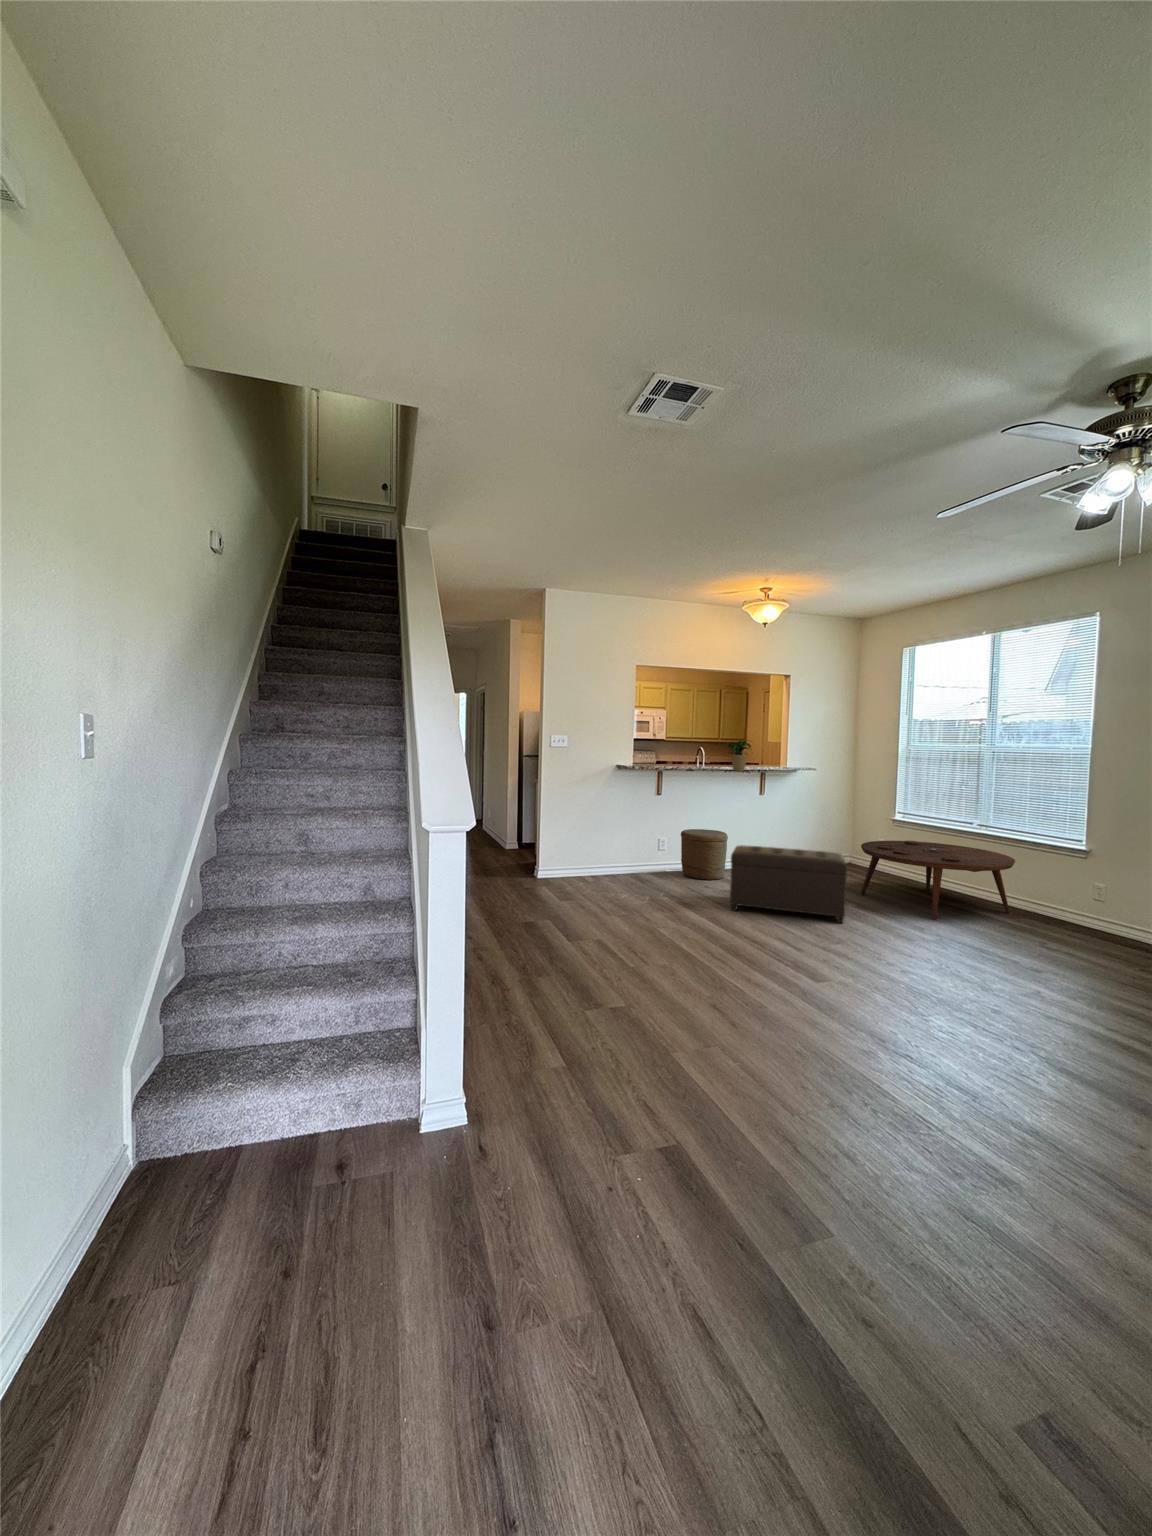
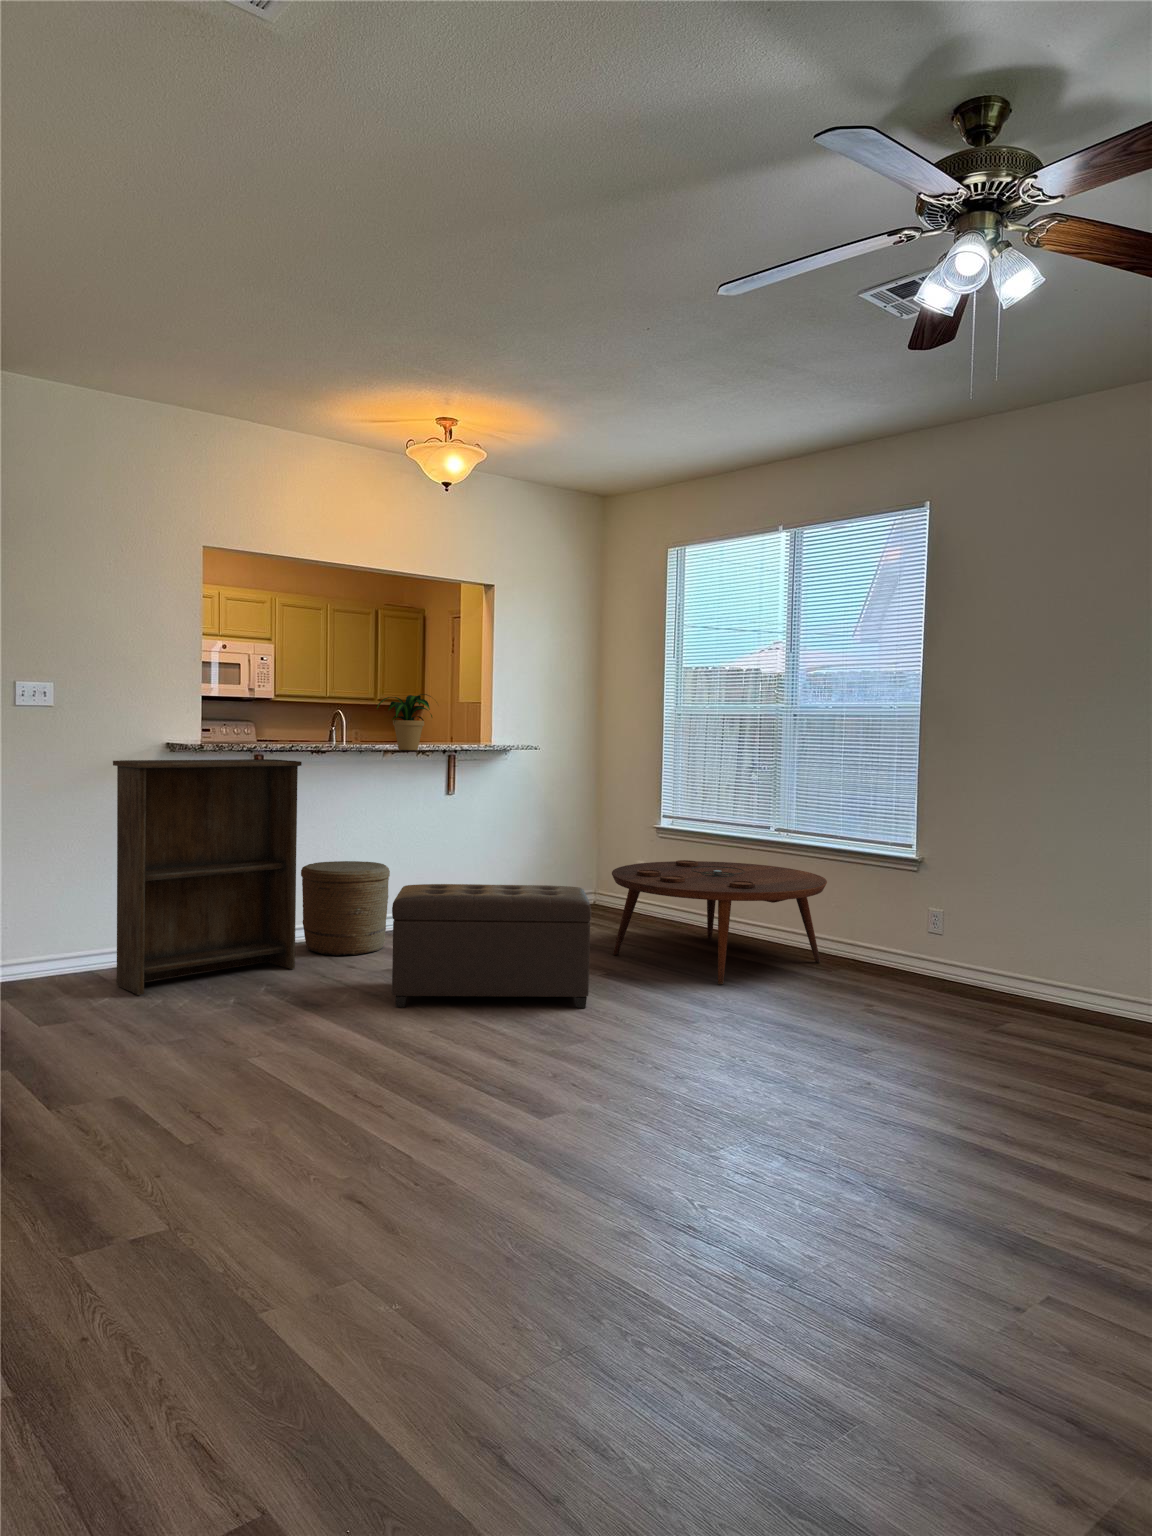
bookshelf: none [594,775,683,890] -> present [113,759,302,995]

